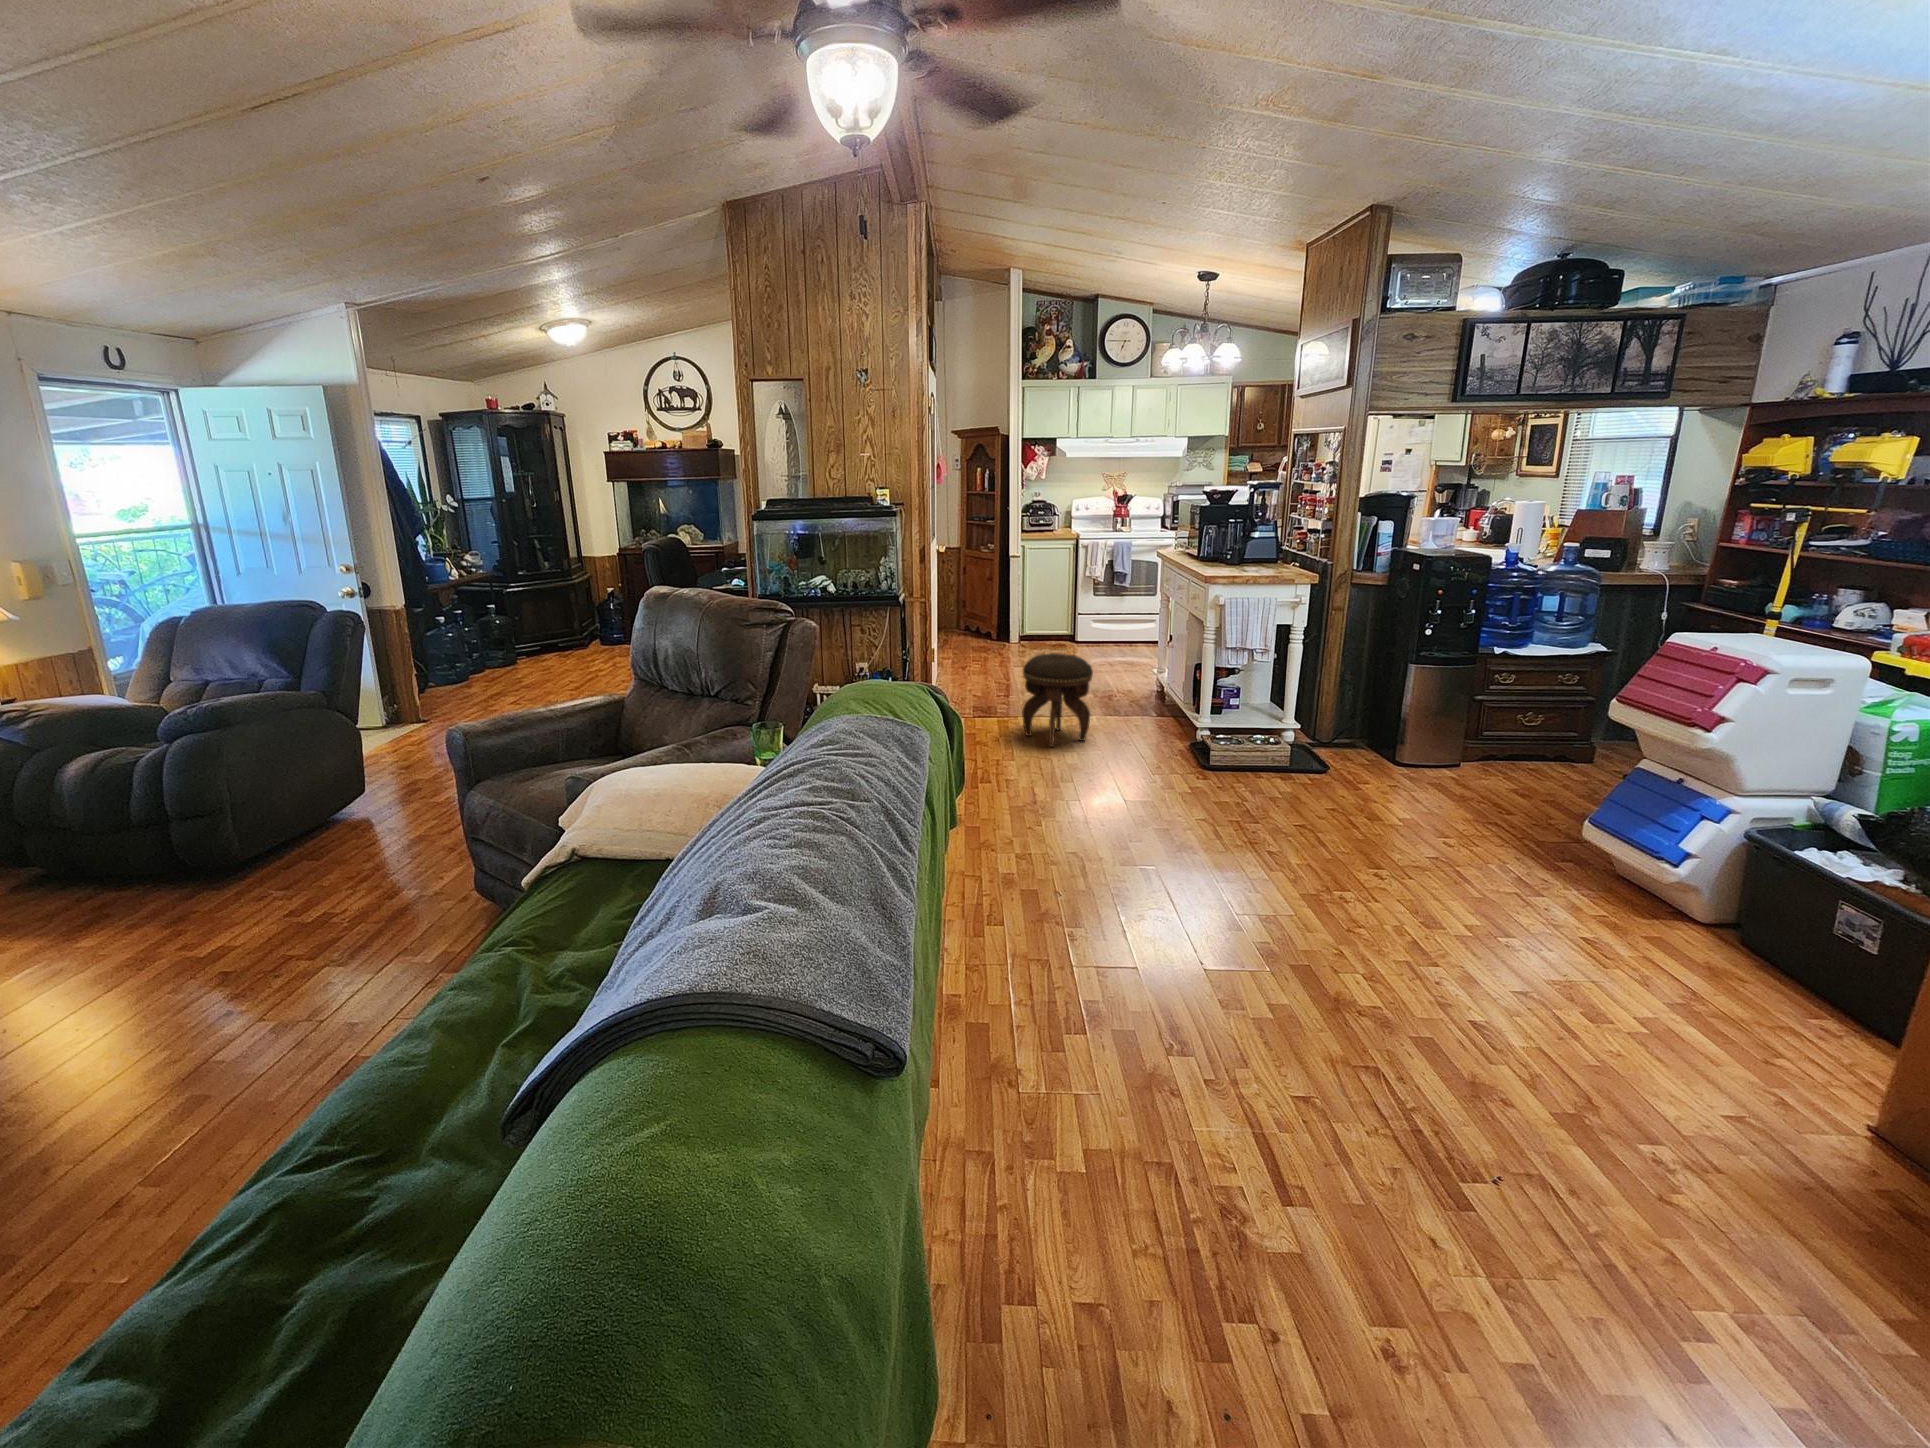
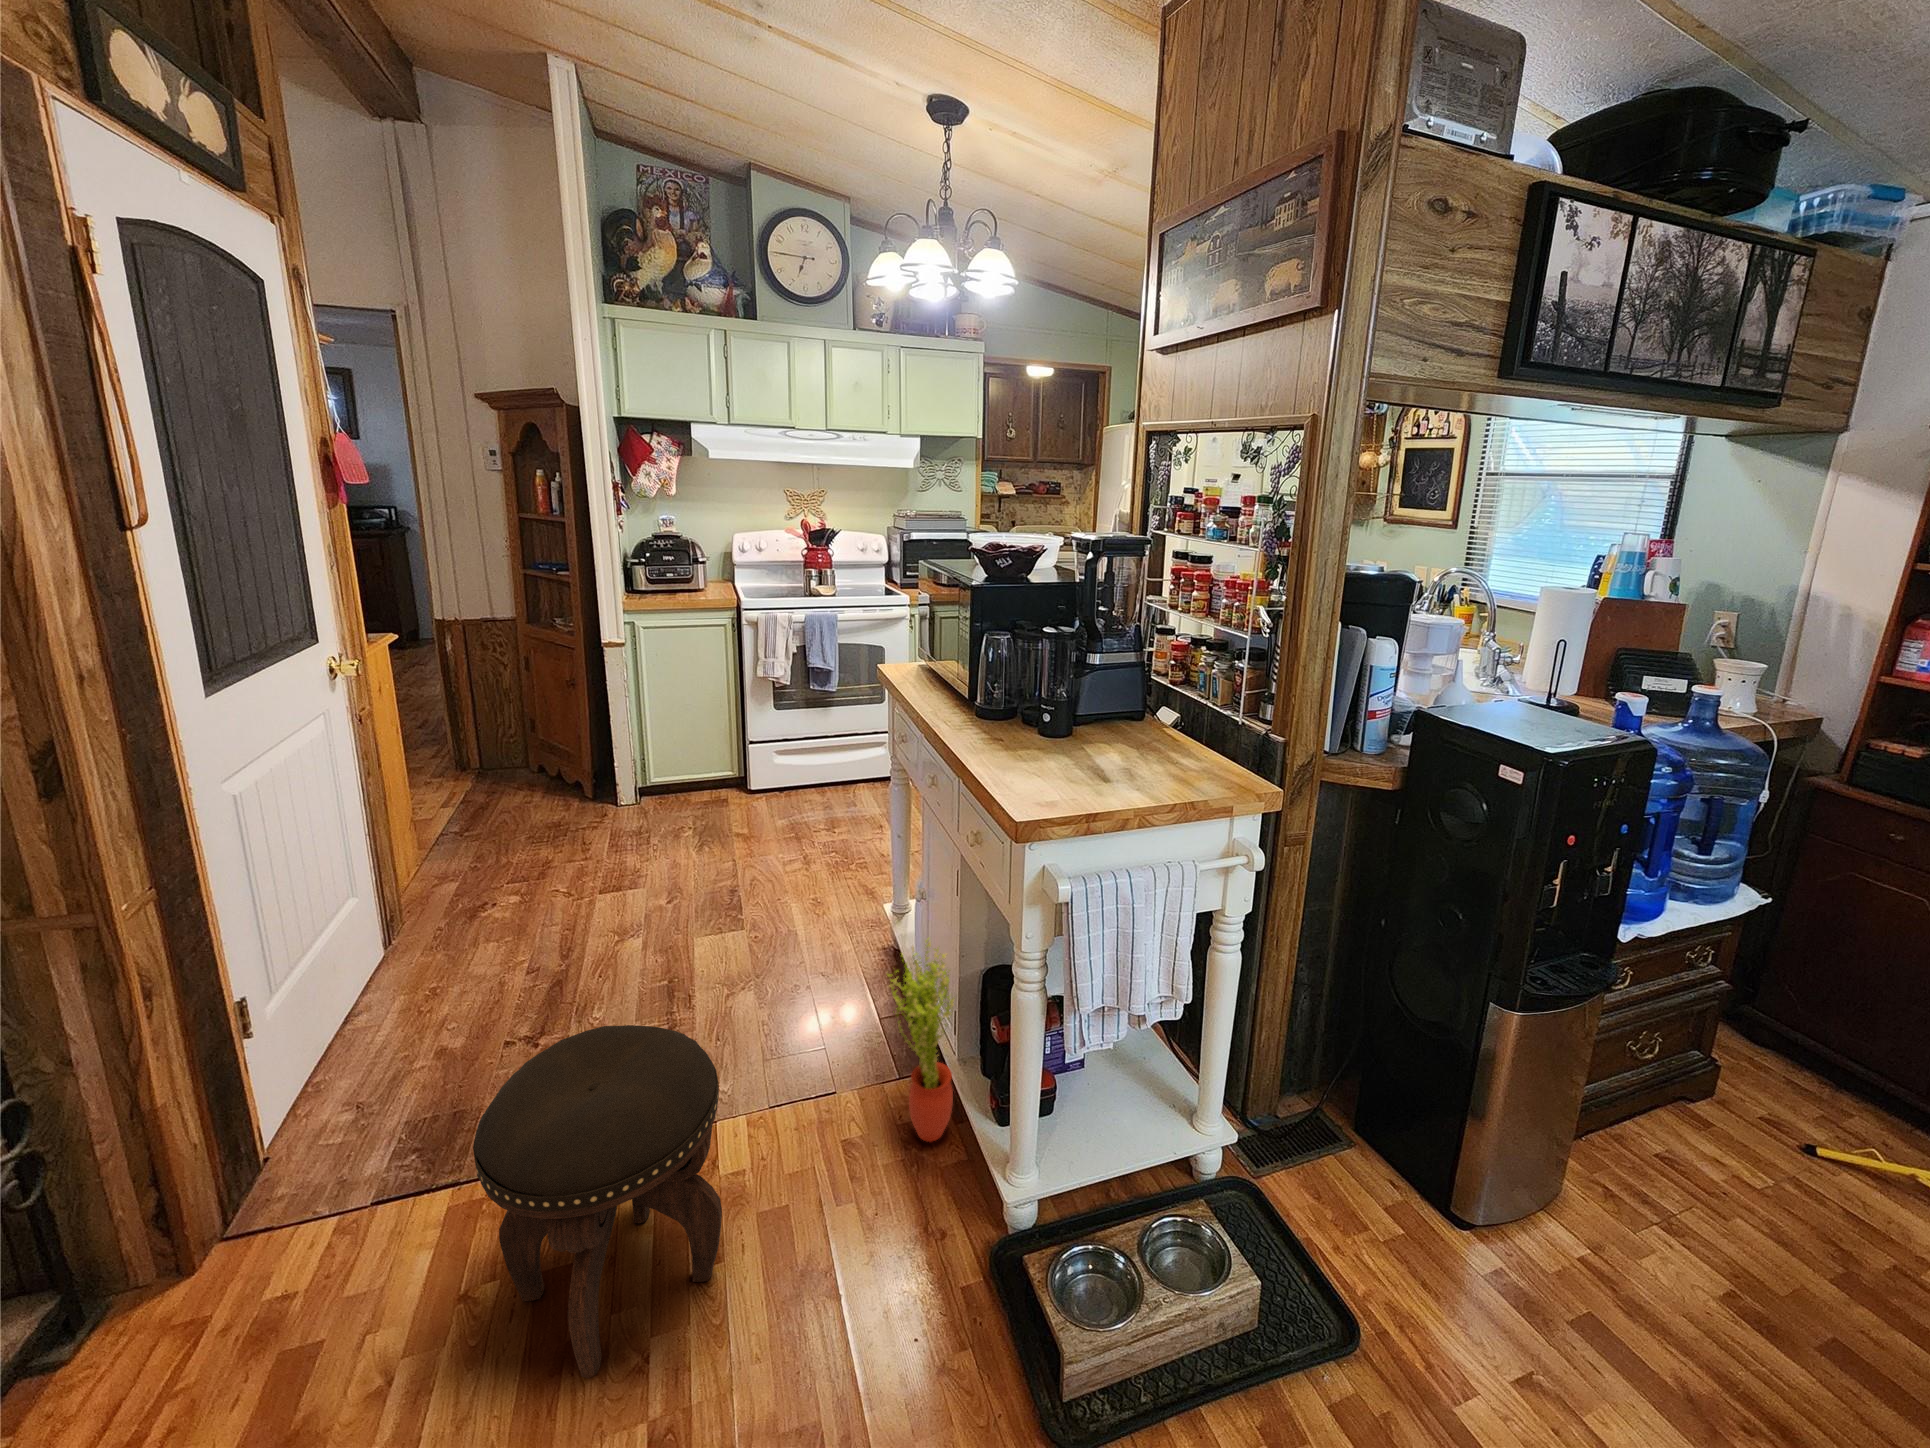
potted plant: none [1152,649,1180,731] -> present [888,940,954,1142]

